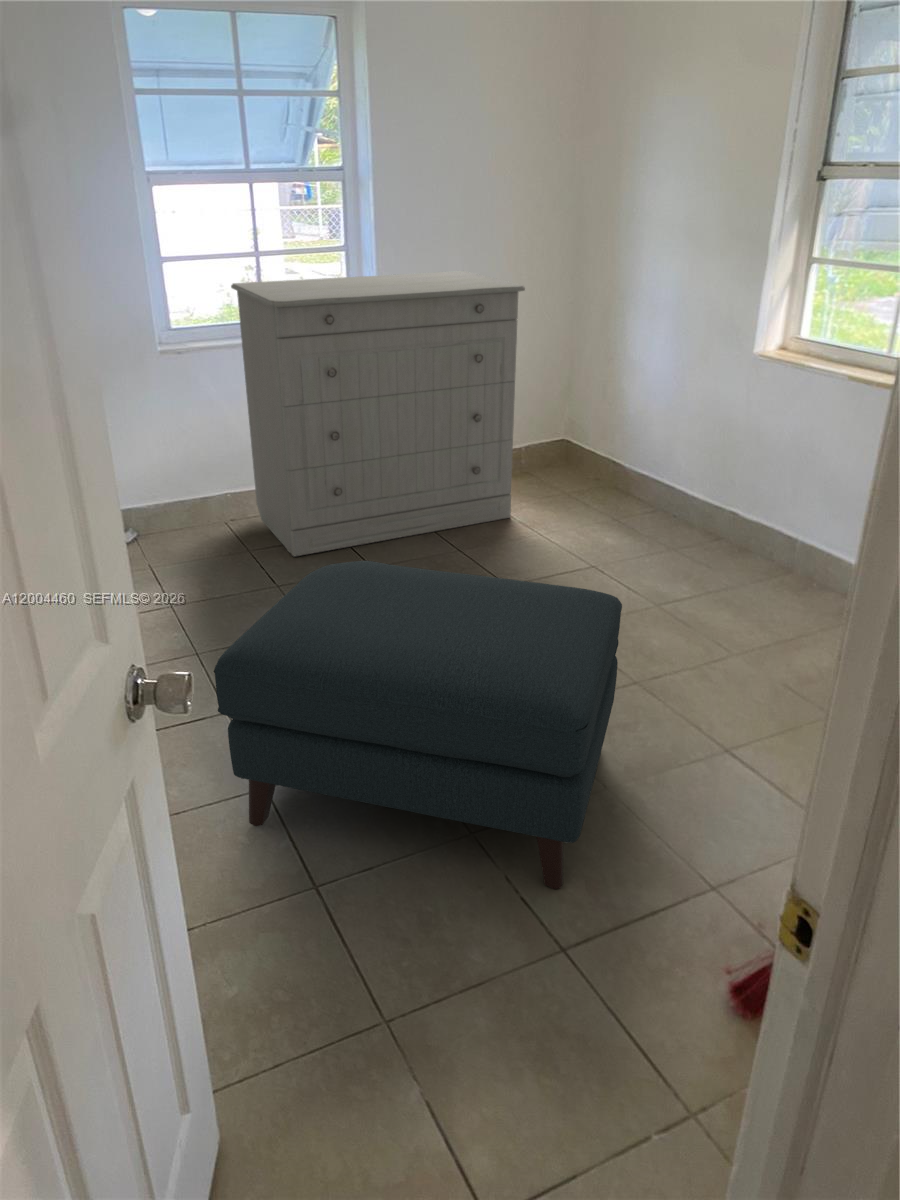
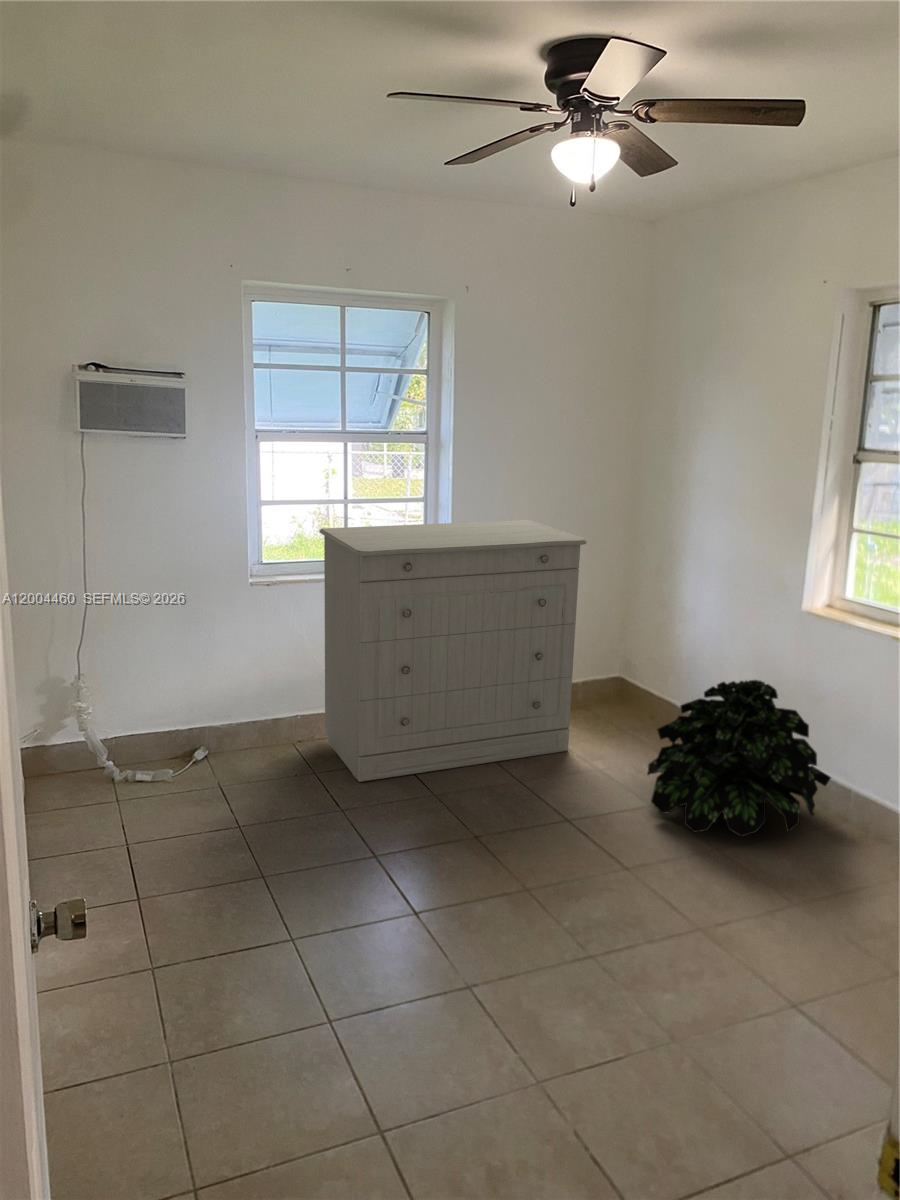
potted plant: none [592,429,779,591] -> present [647,680,831,837]
ottoman: present [214,561,622,889] -> none [298,801,676,1145]

